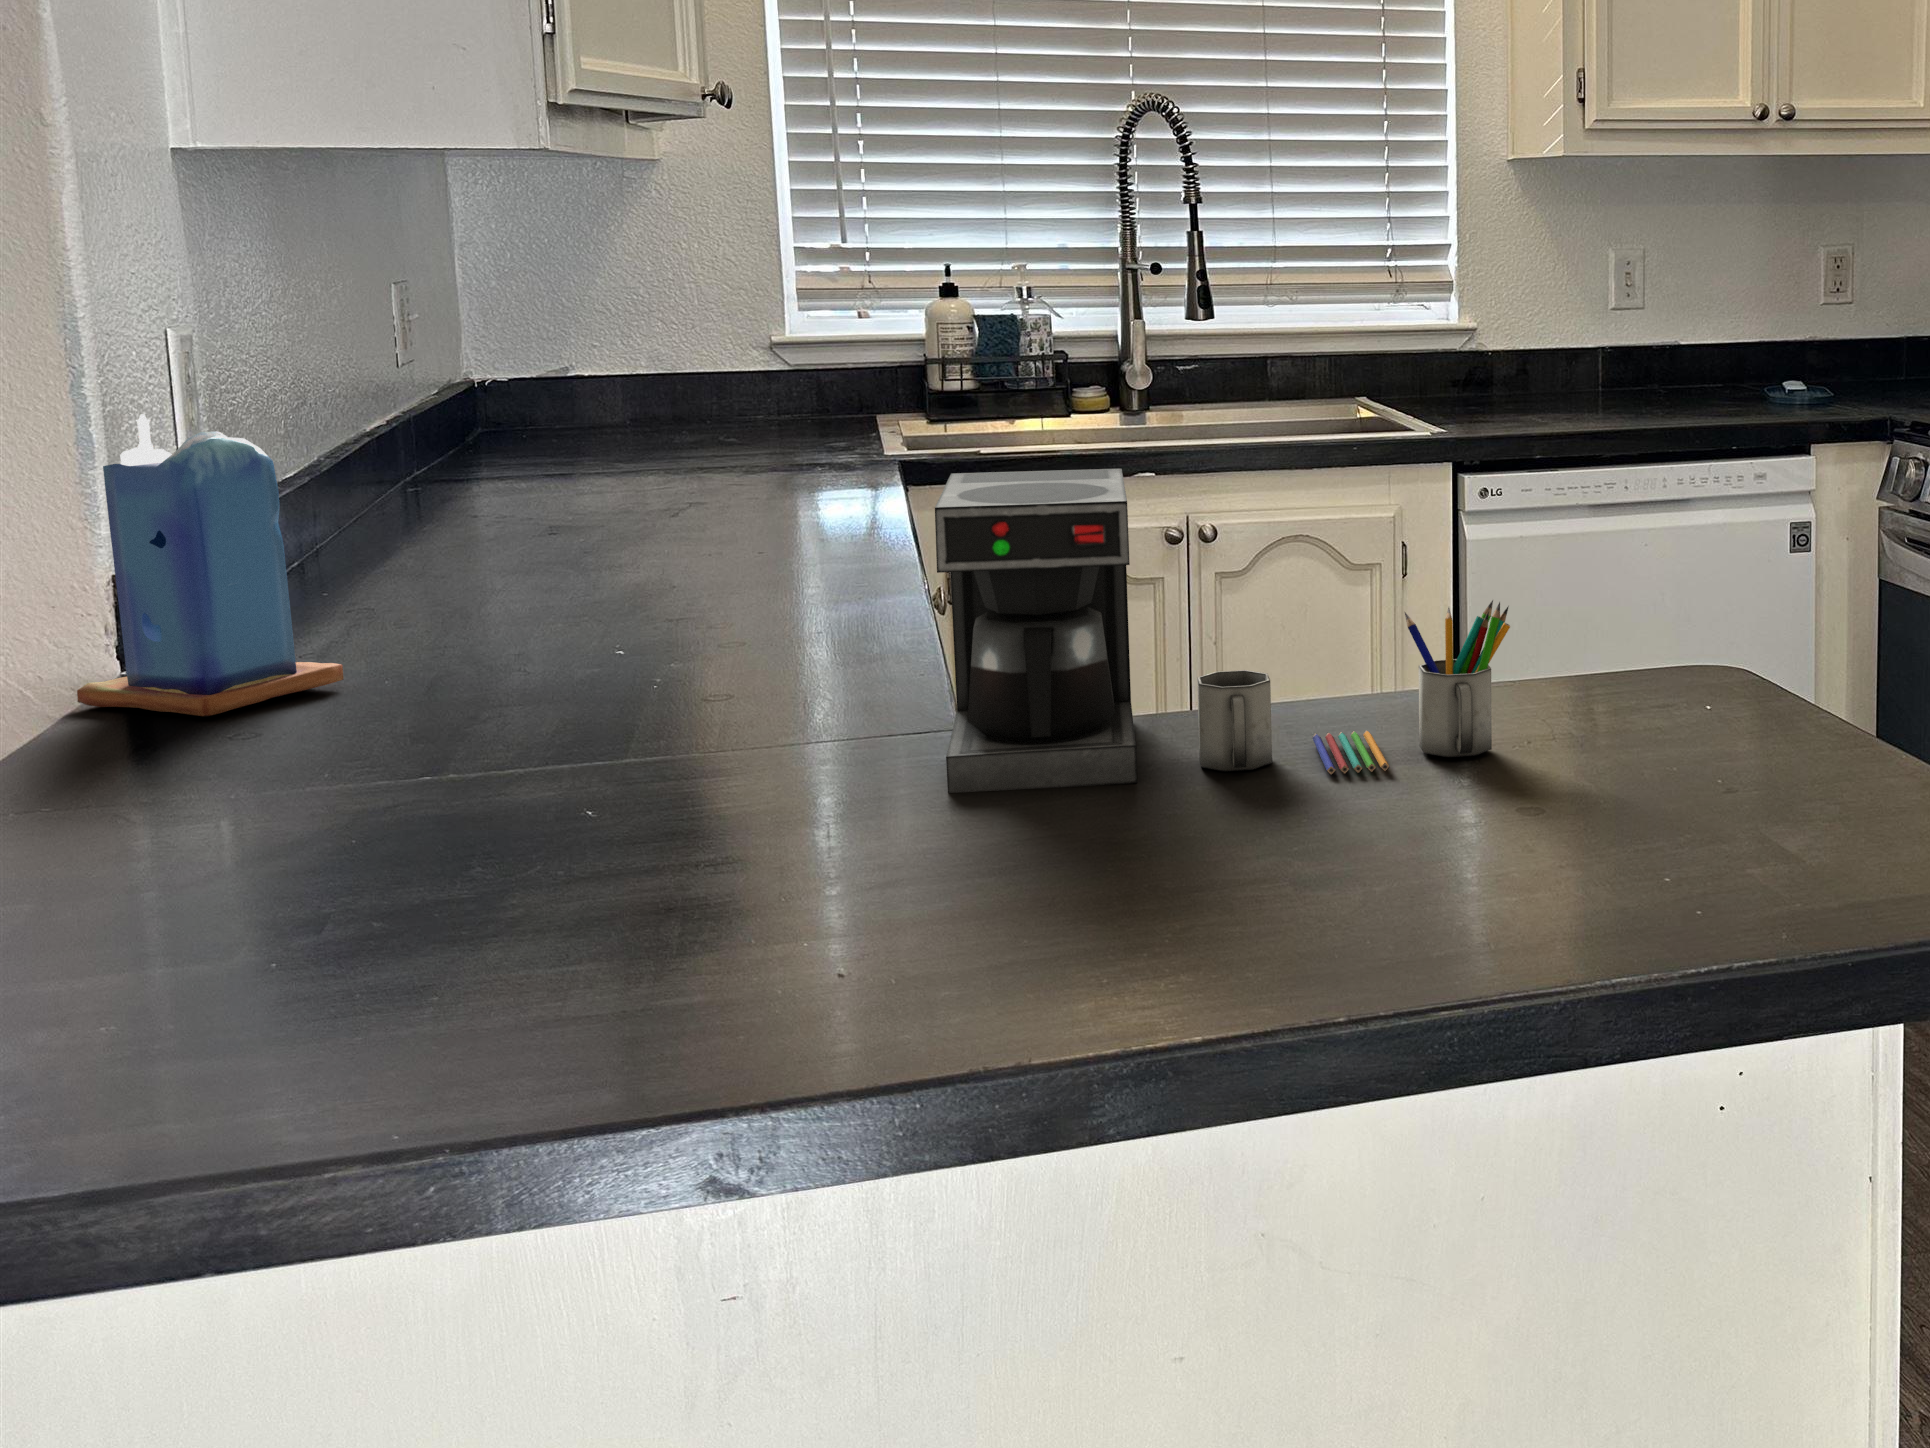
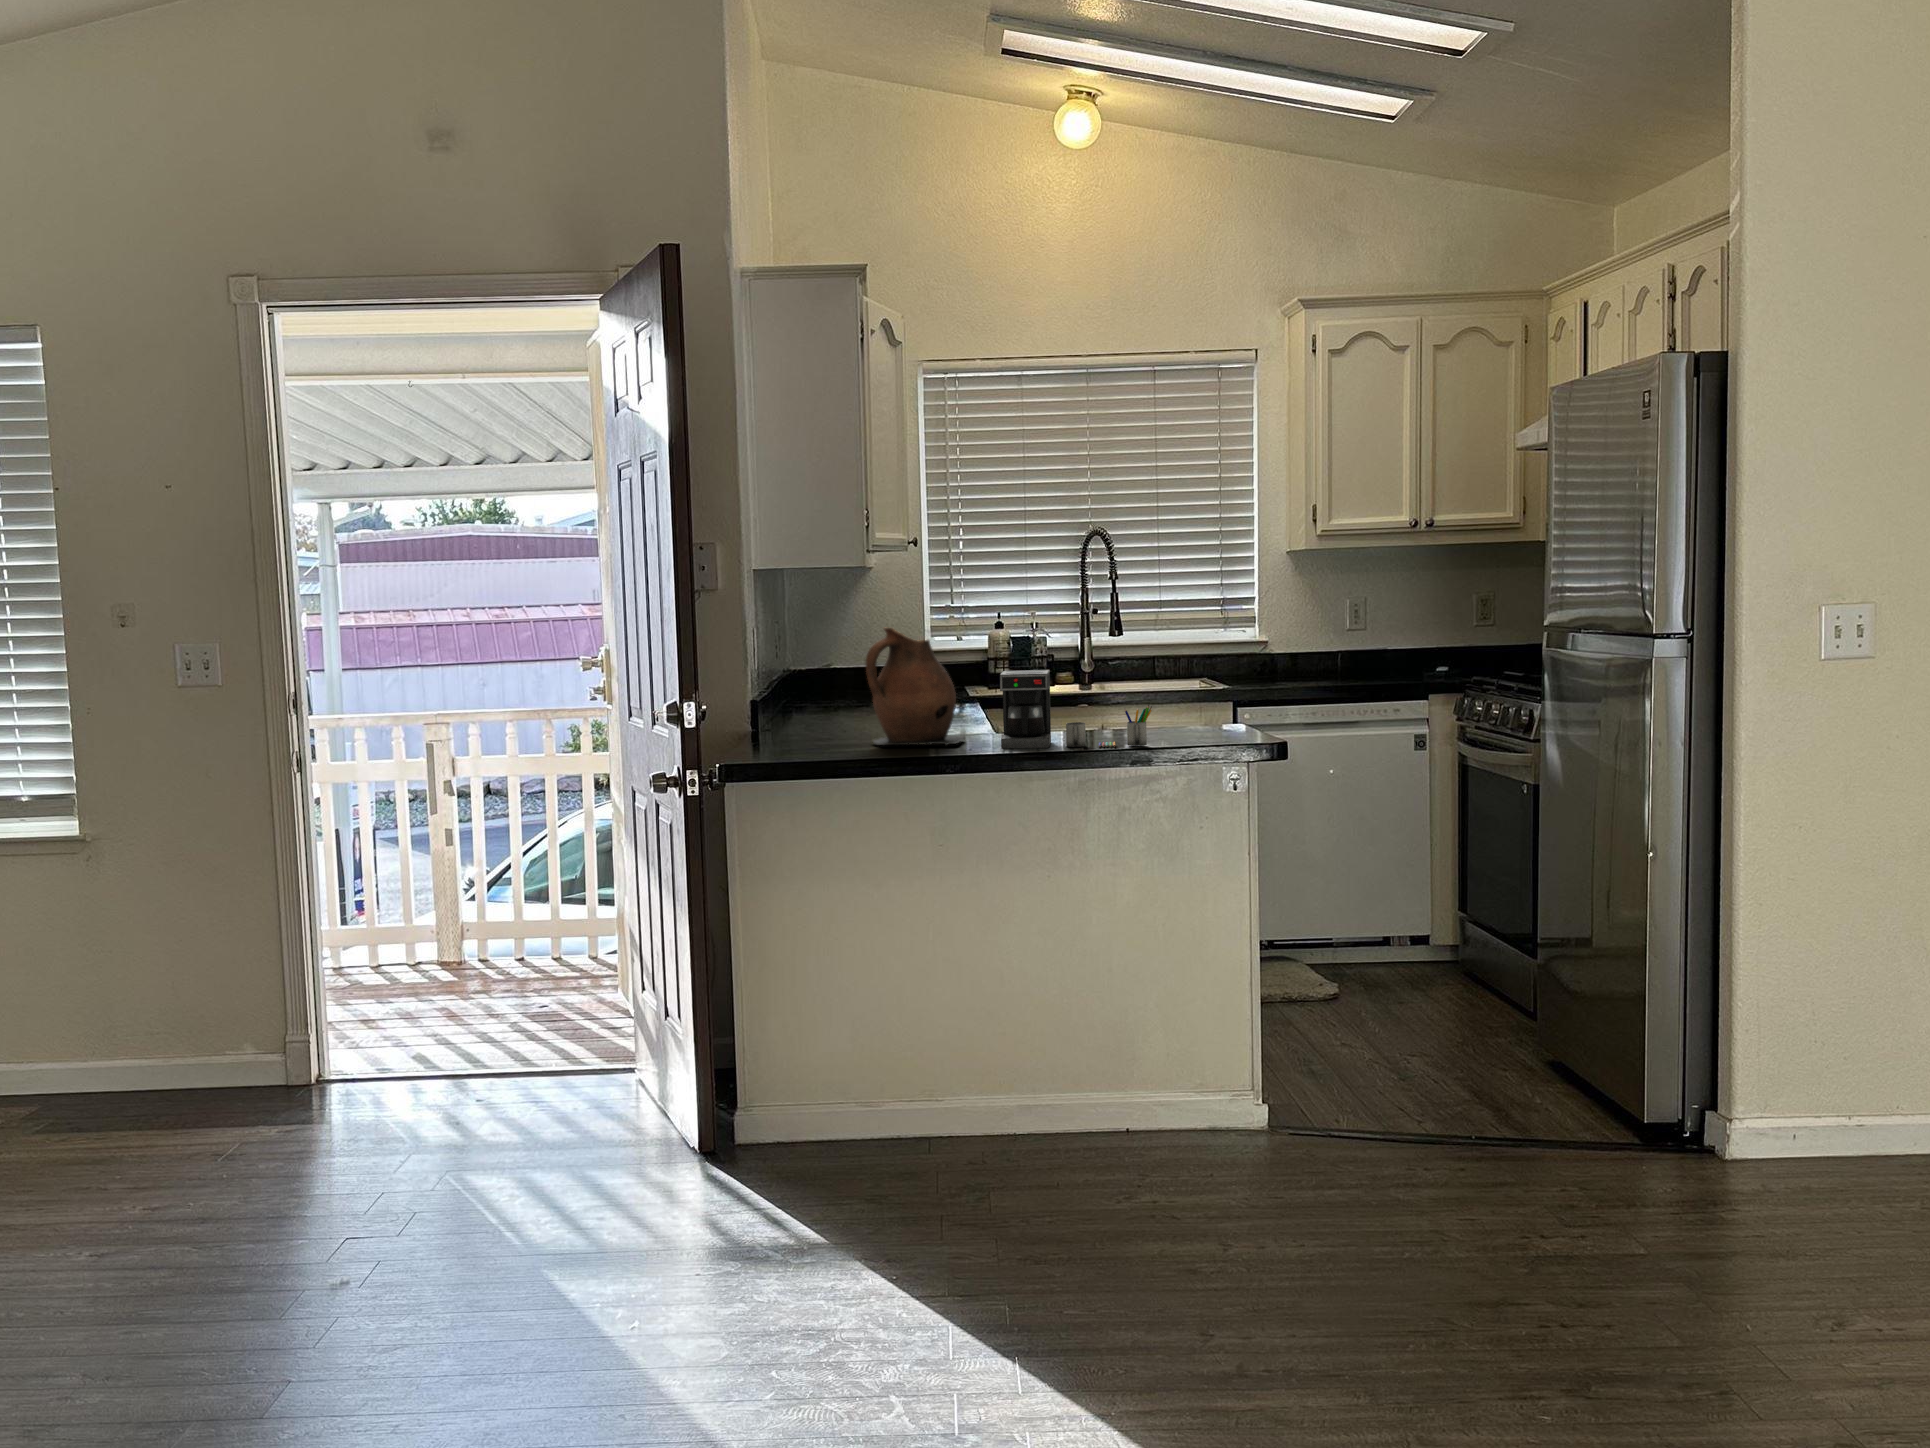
ceramic pitcher: none [352,312,815,801] -> present [866,628,965,745]
candle: present [77,414,344,717] -> none [773,658,835,739]

